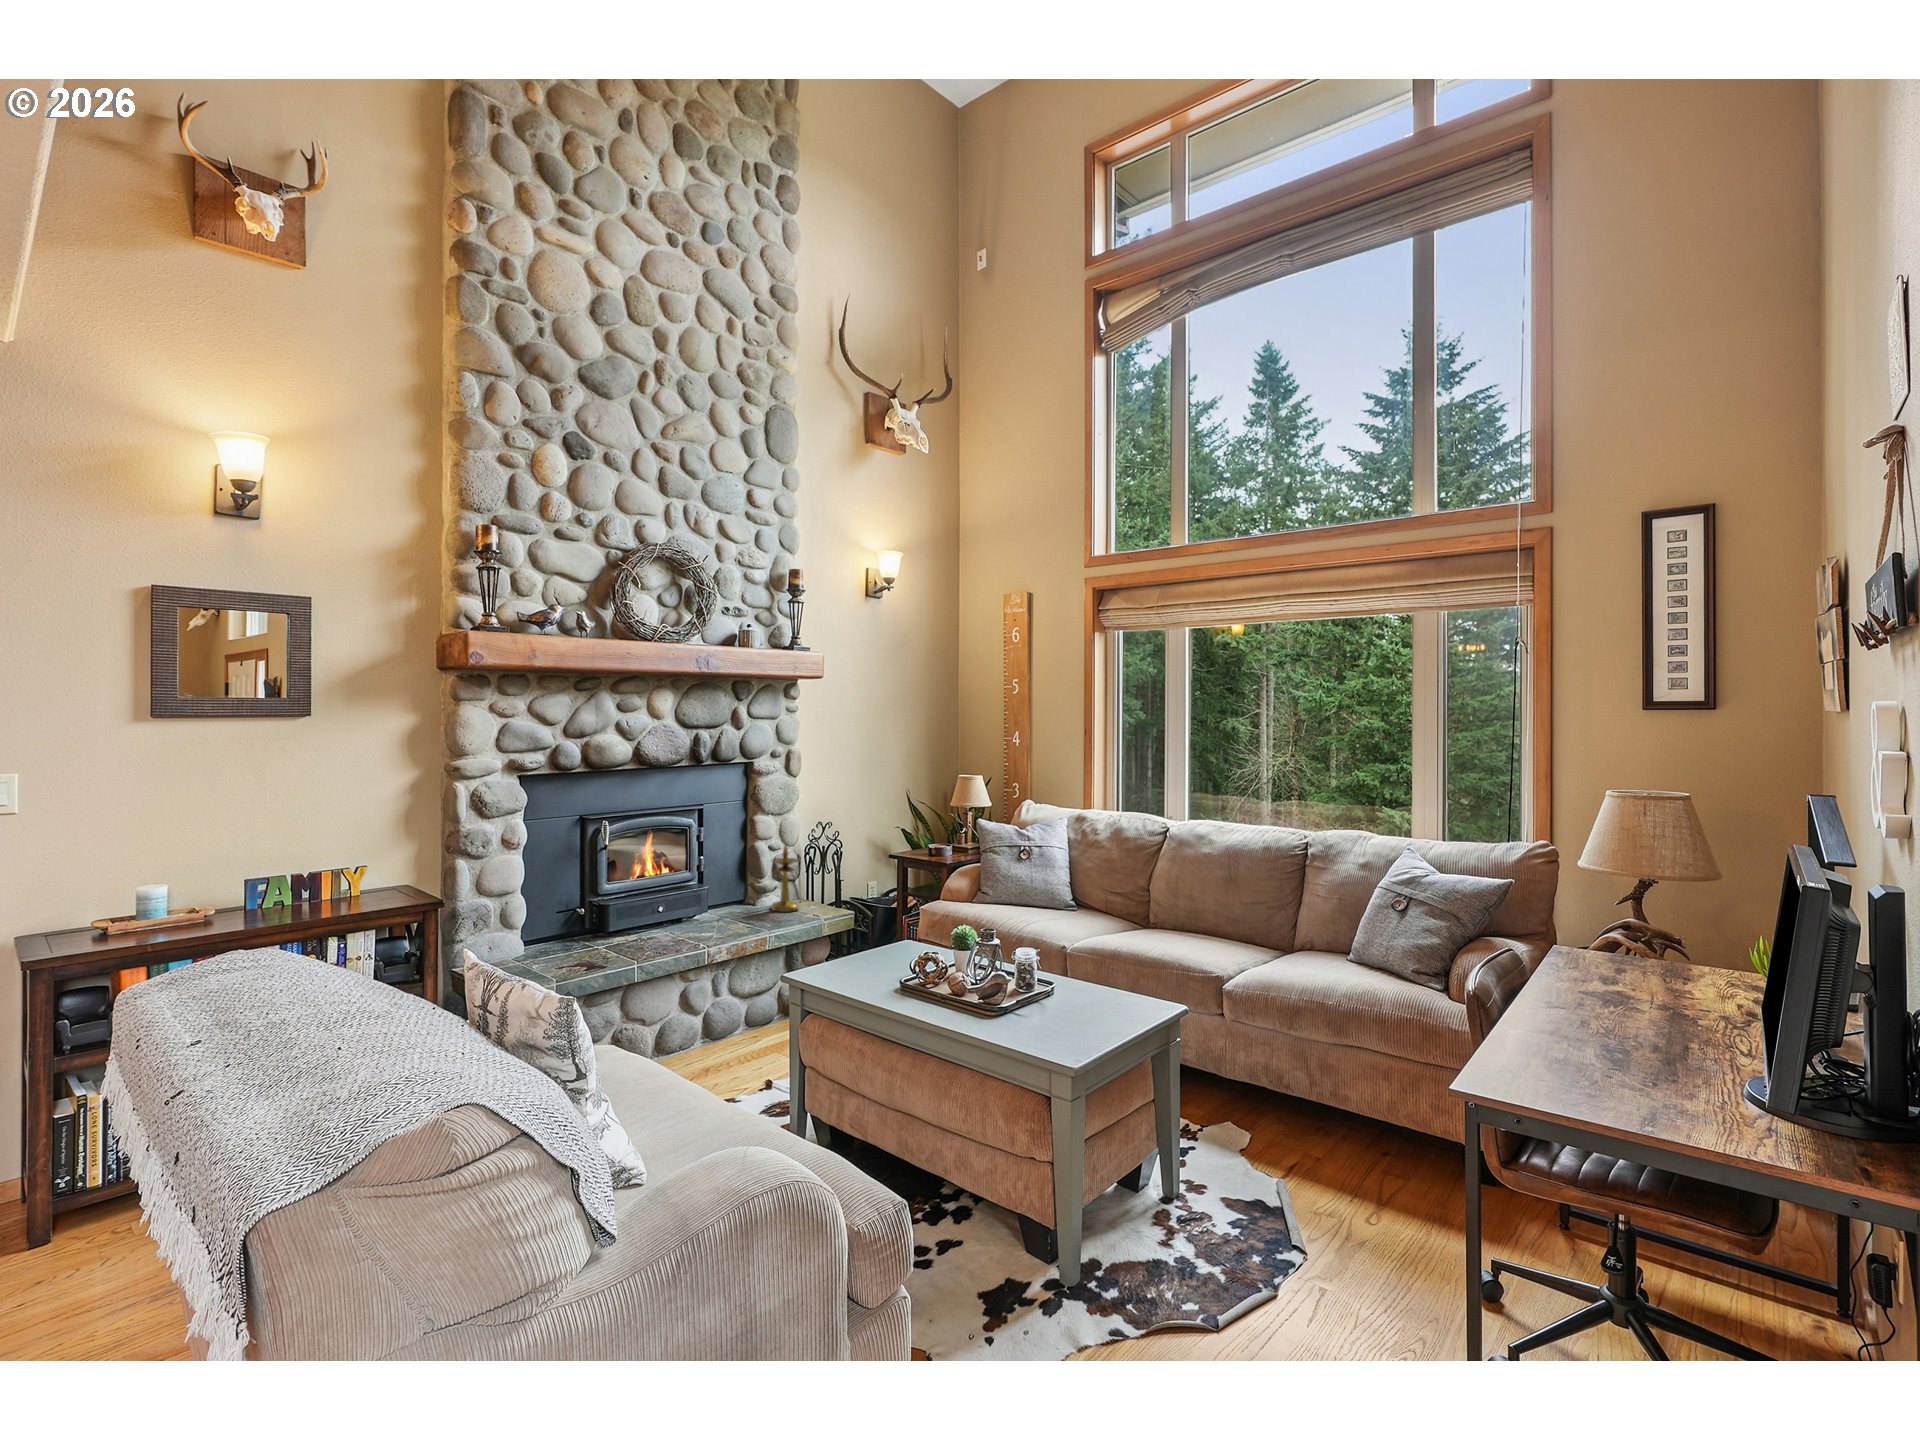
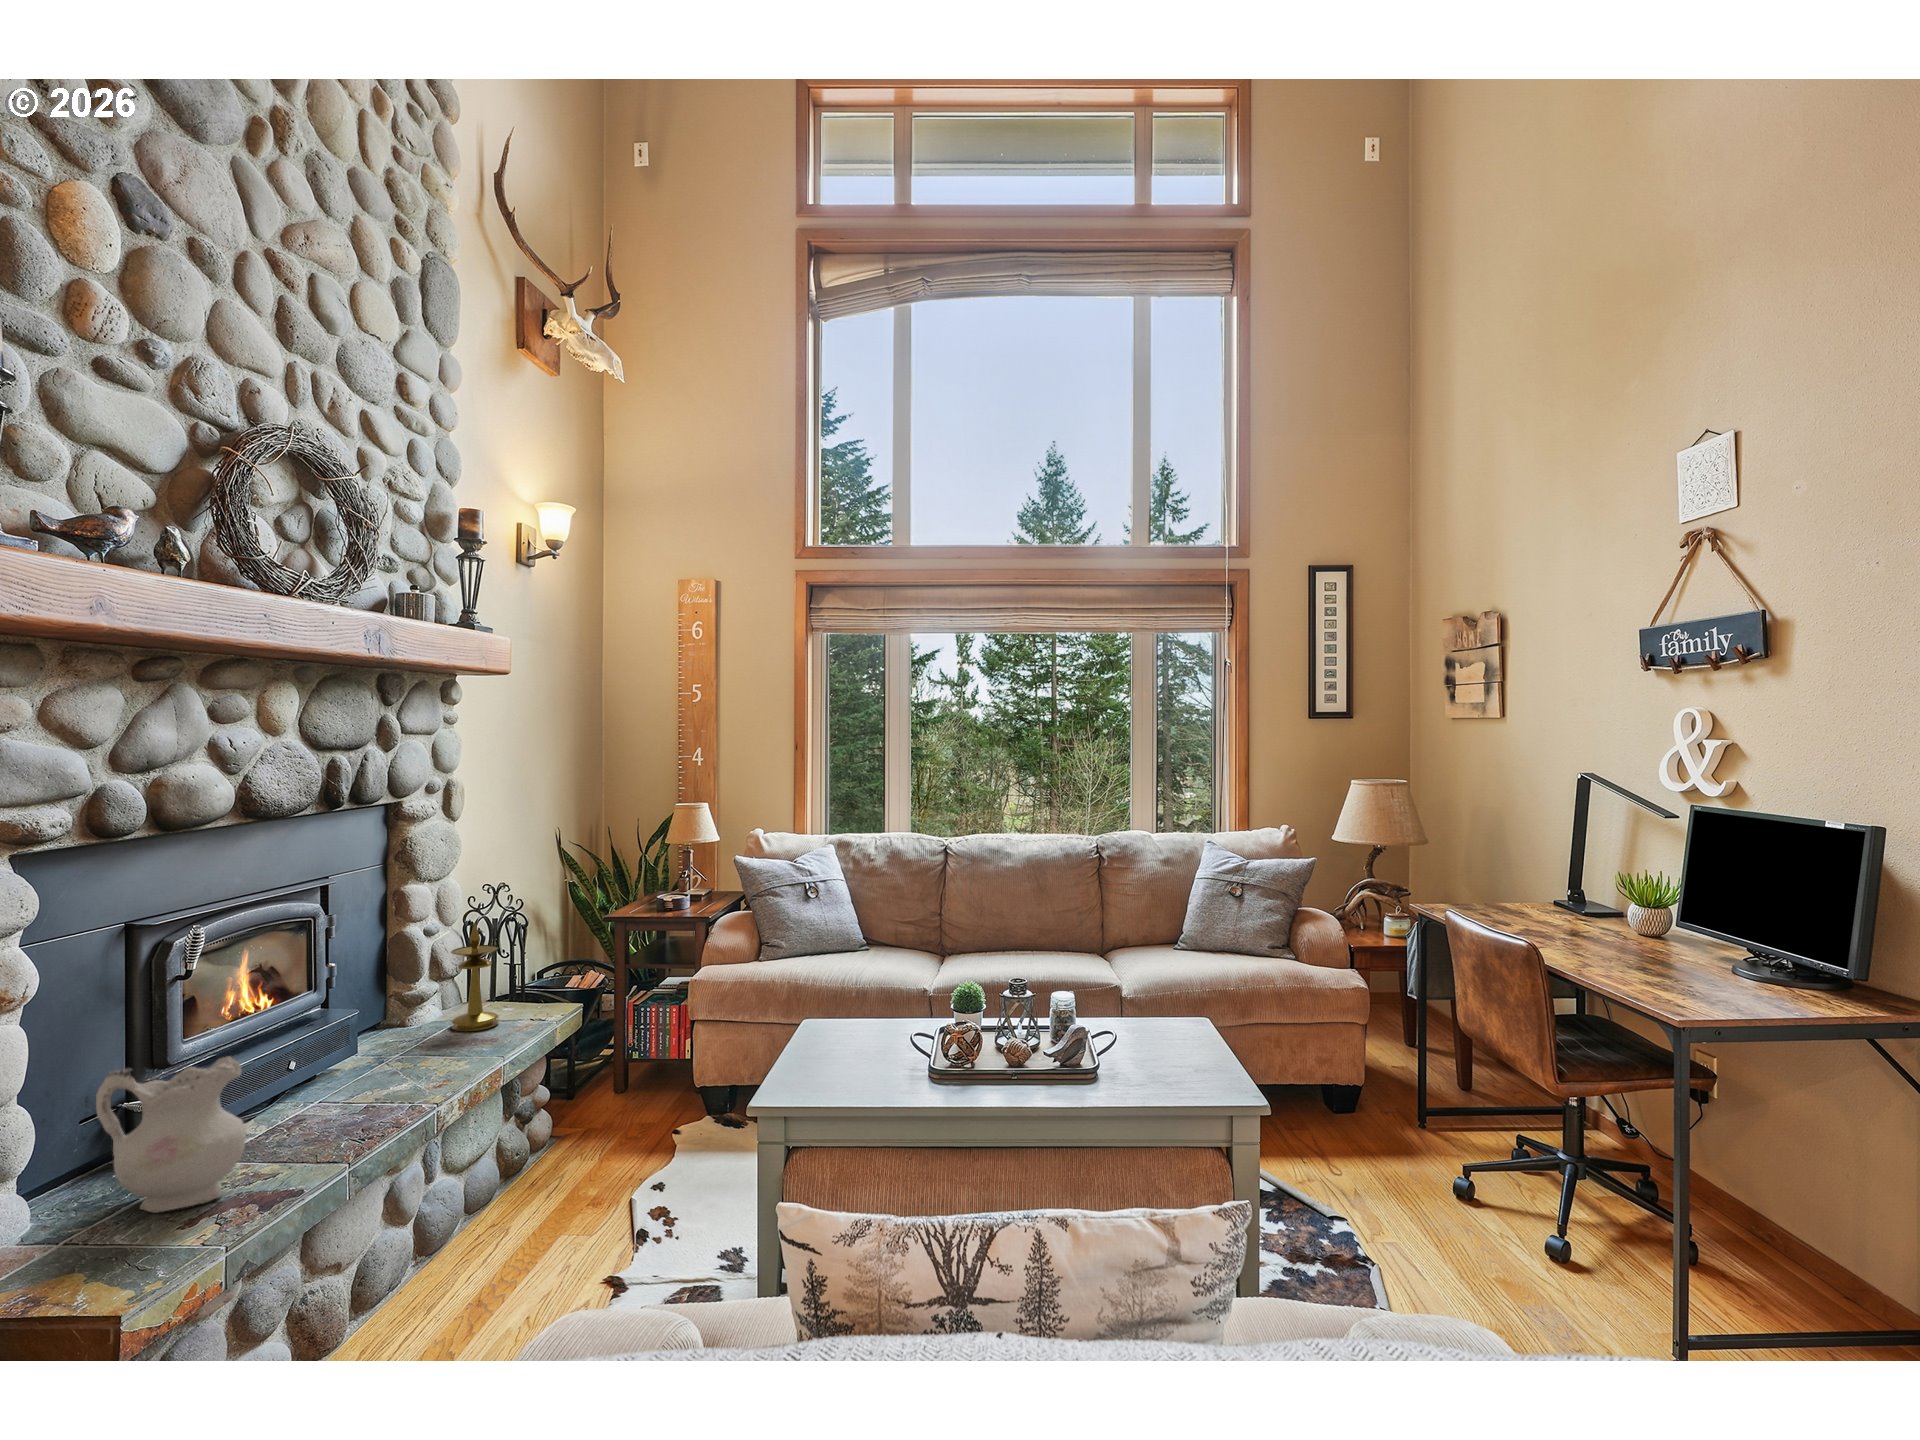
ceramic pitcher: none [539,889,599,962] -> present [96,1057,246,1213]

